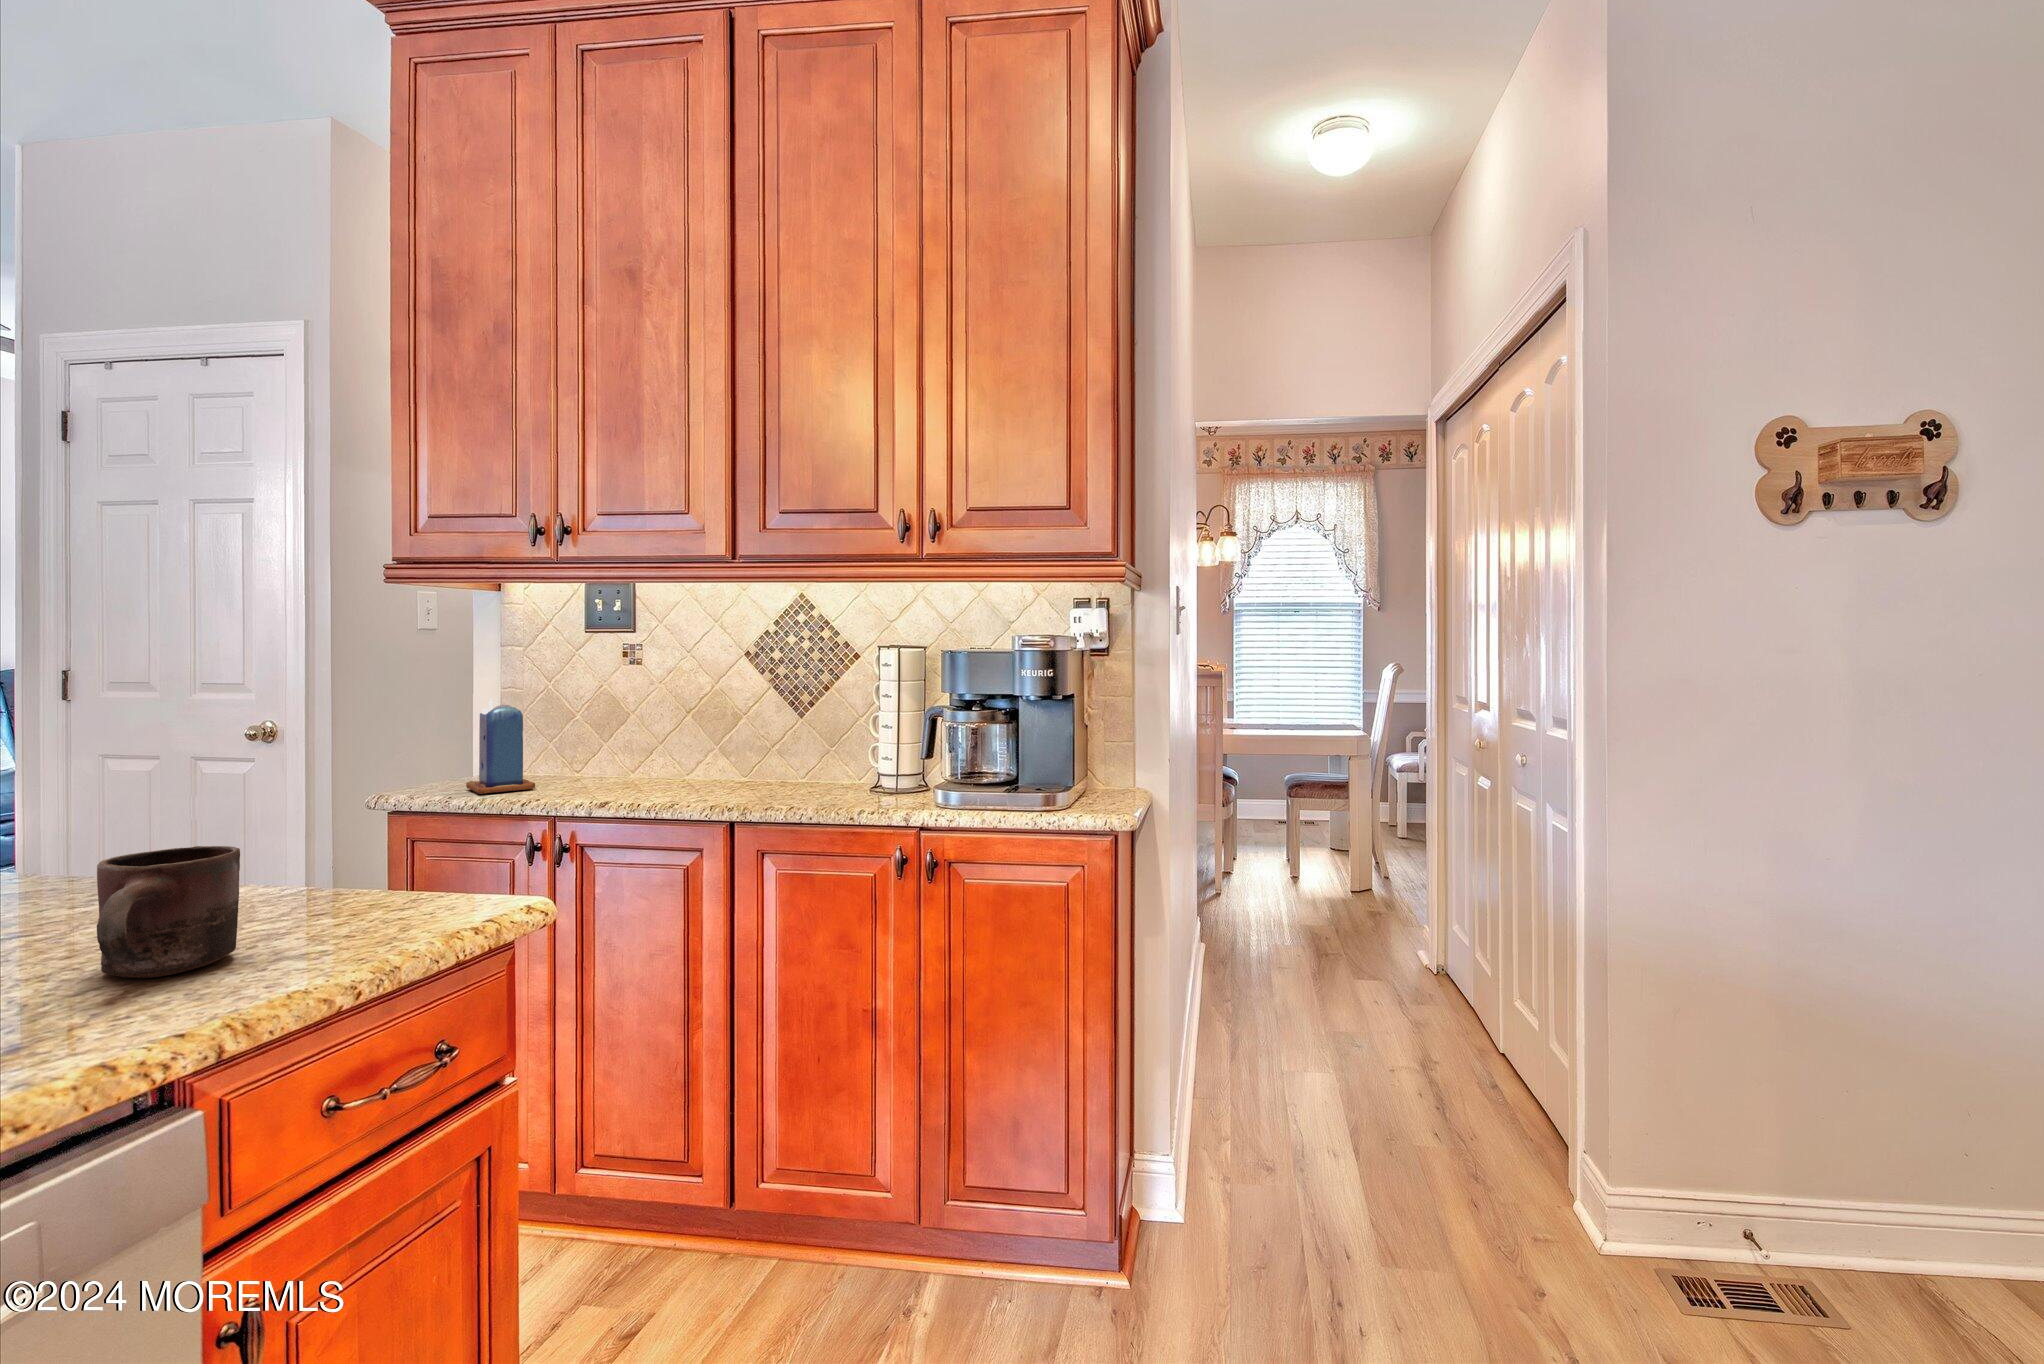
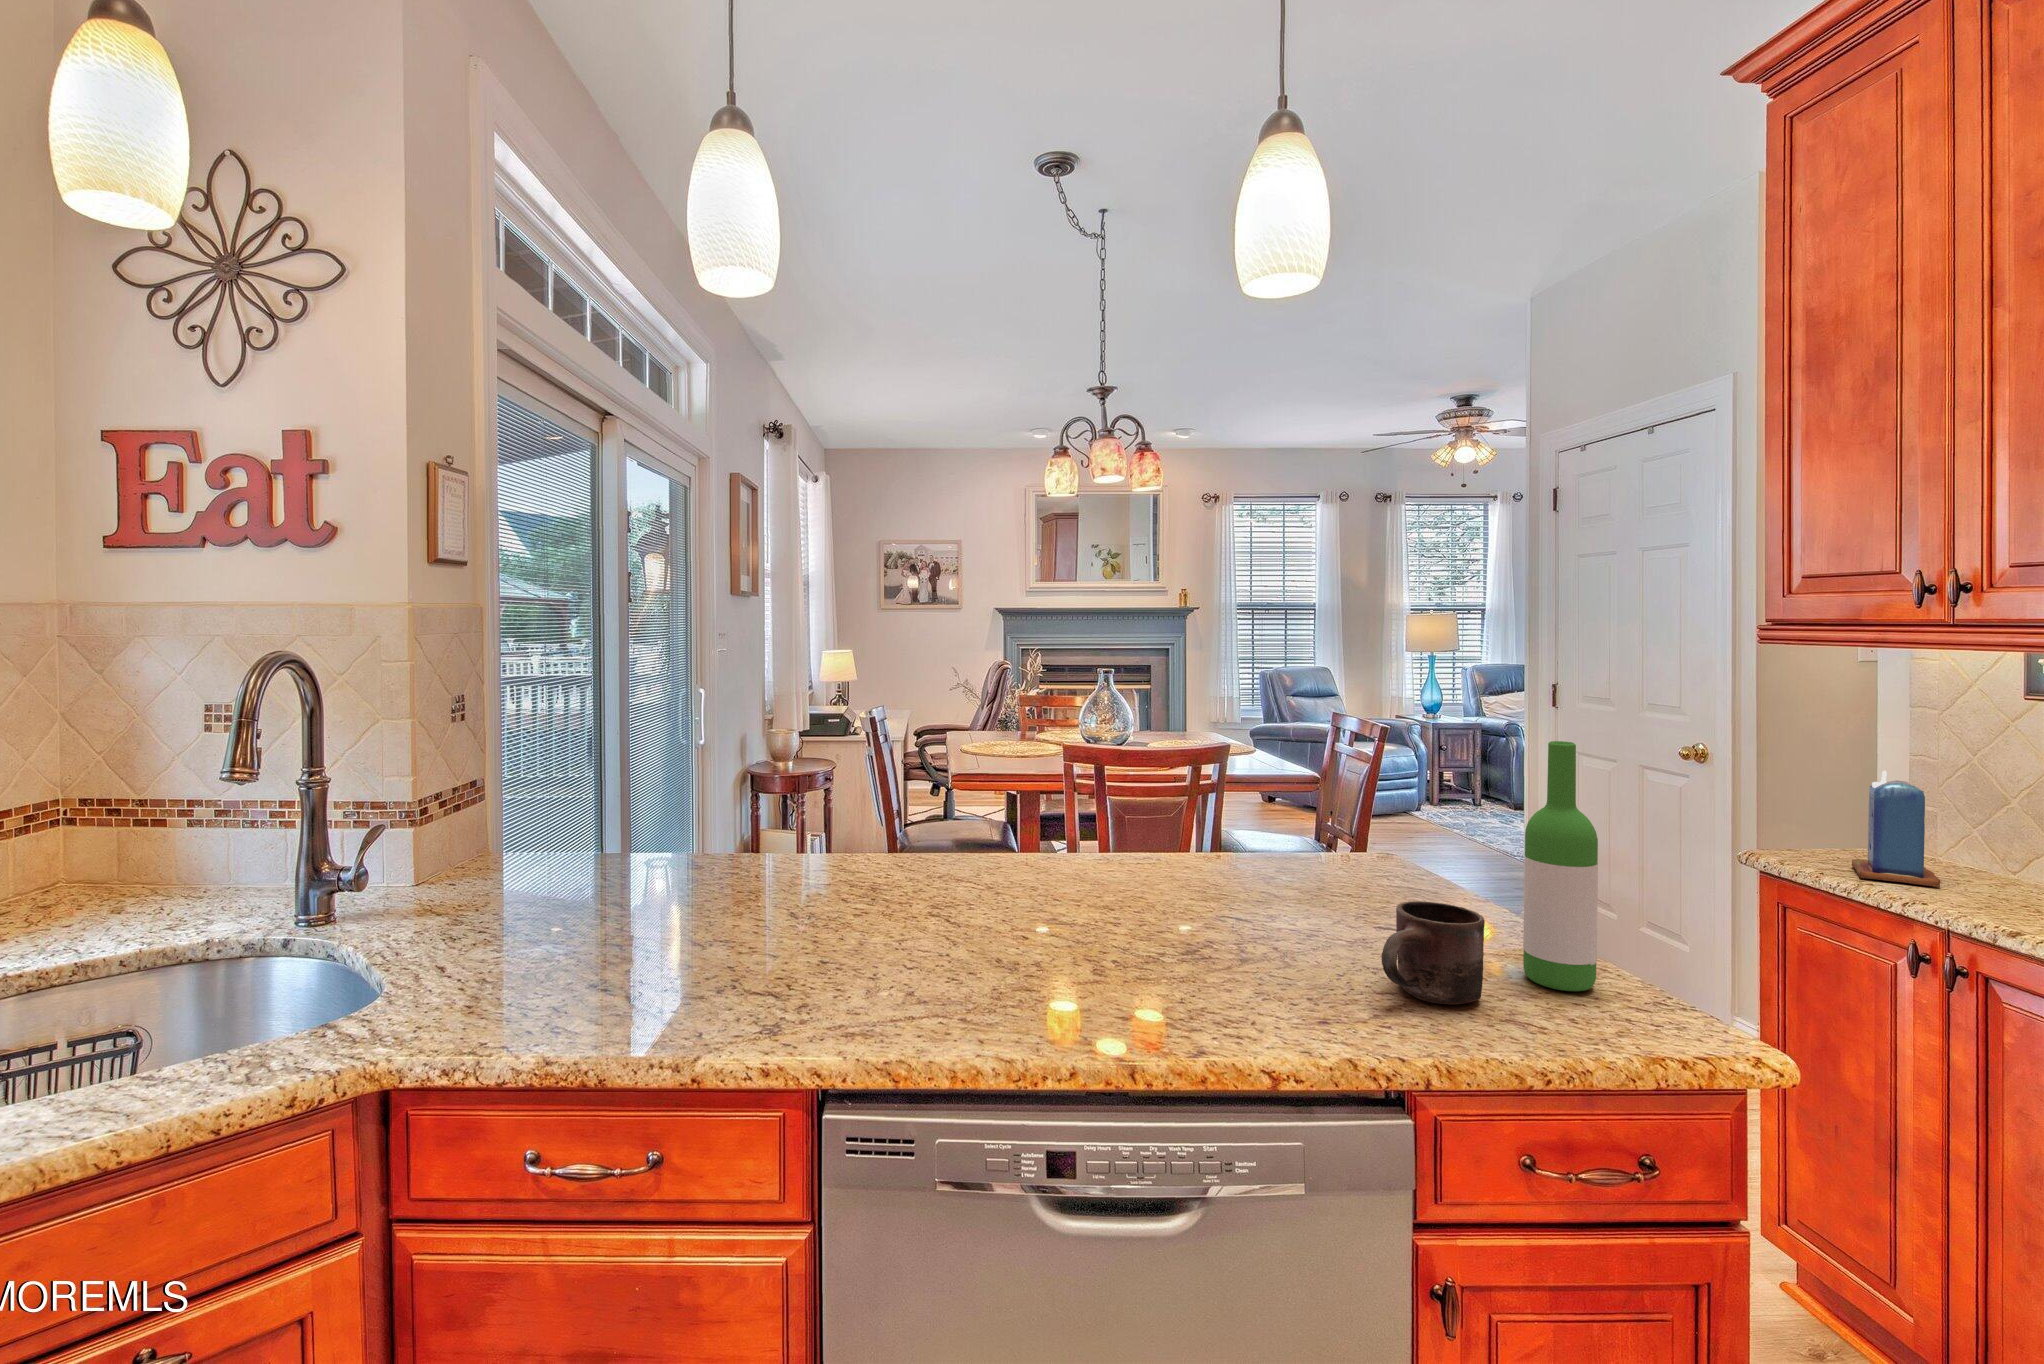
wine bottle: none [262,635,353,921] -> present [1523,741,1598,991]

